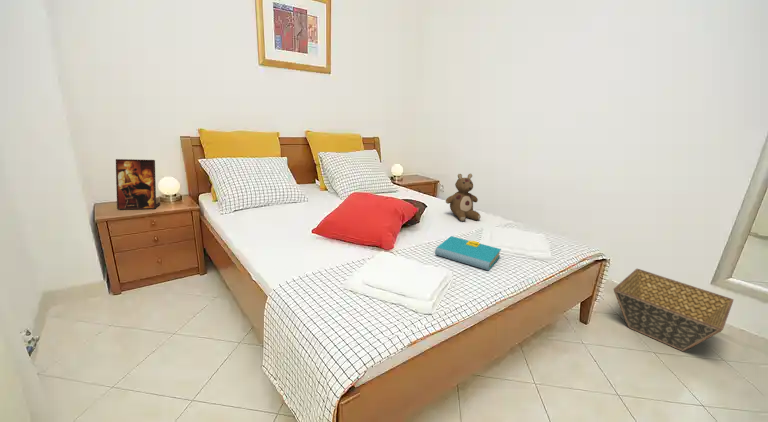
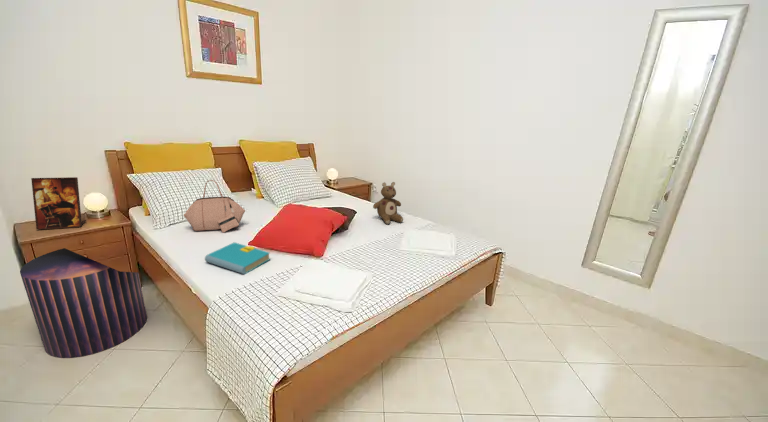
handbag: none [249,164,309,221] -> present [184,180,245,233]
pouf: none [97,224,209,337] -> present [20,248,147,358]
book: present [435,236,501,270] -> present [205,243,270,274]
basket: present [614,269,733,352] -> none [508,255,593,319]

